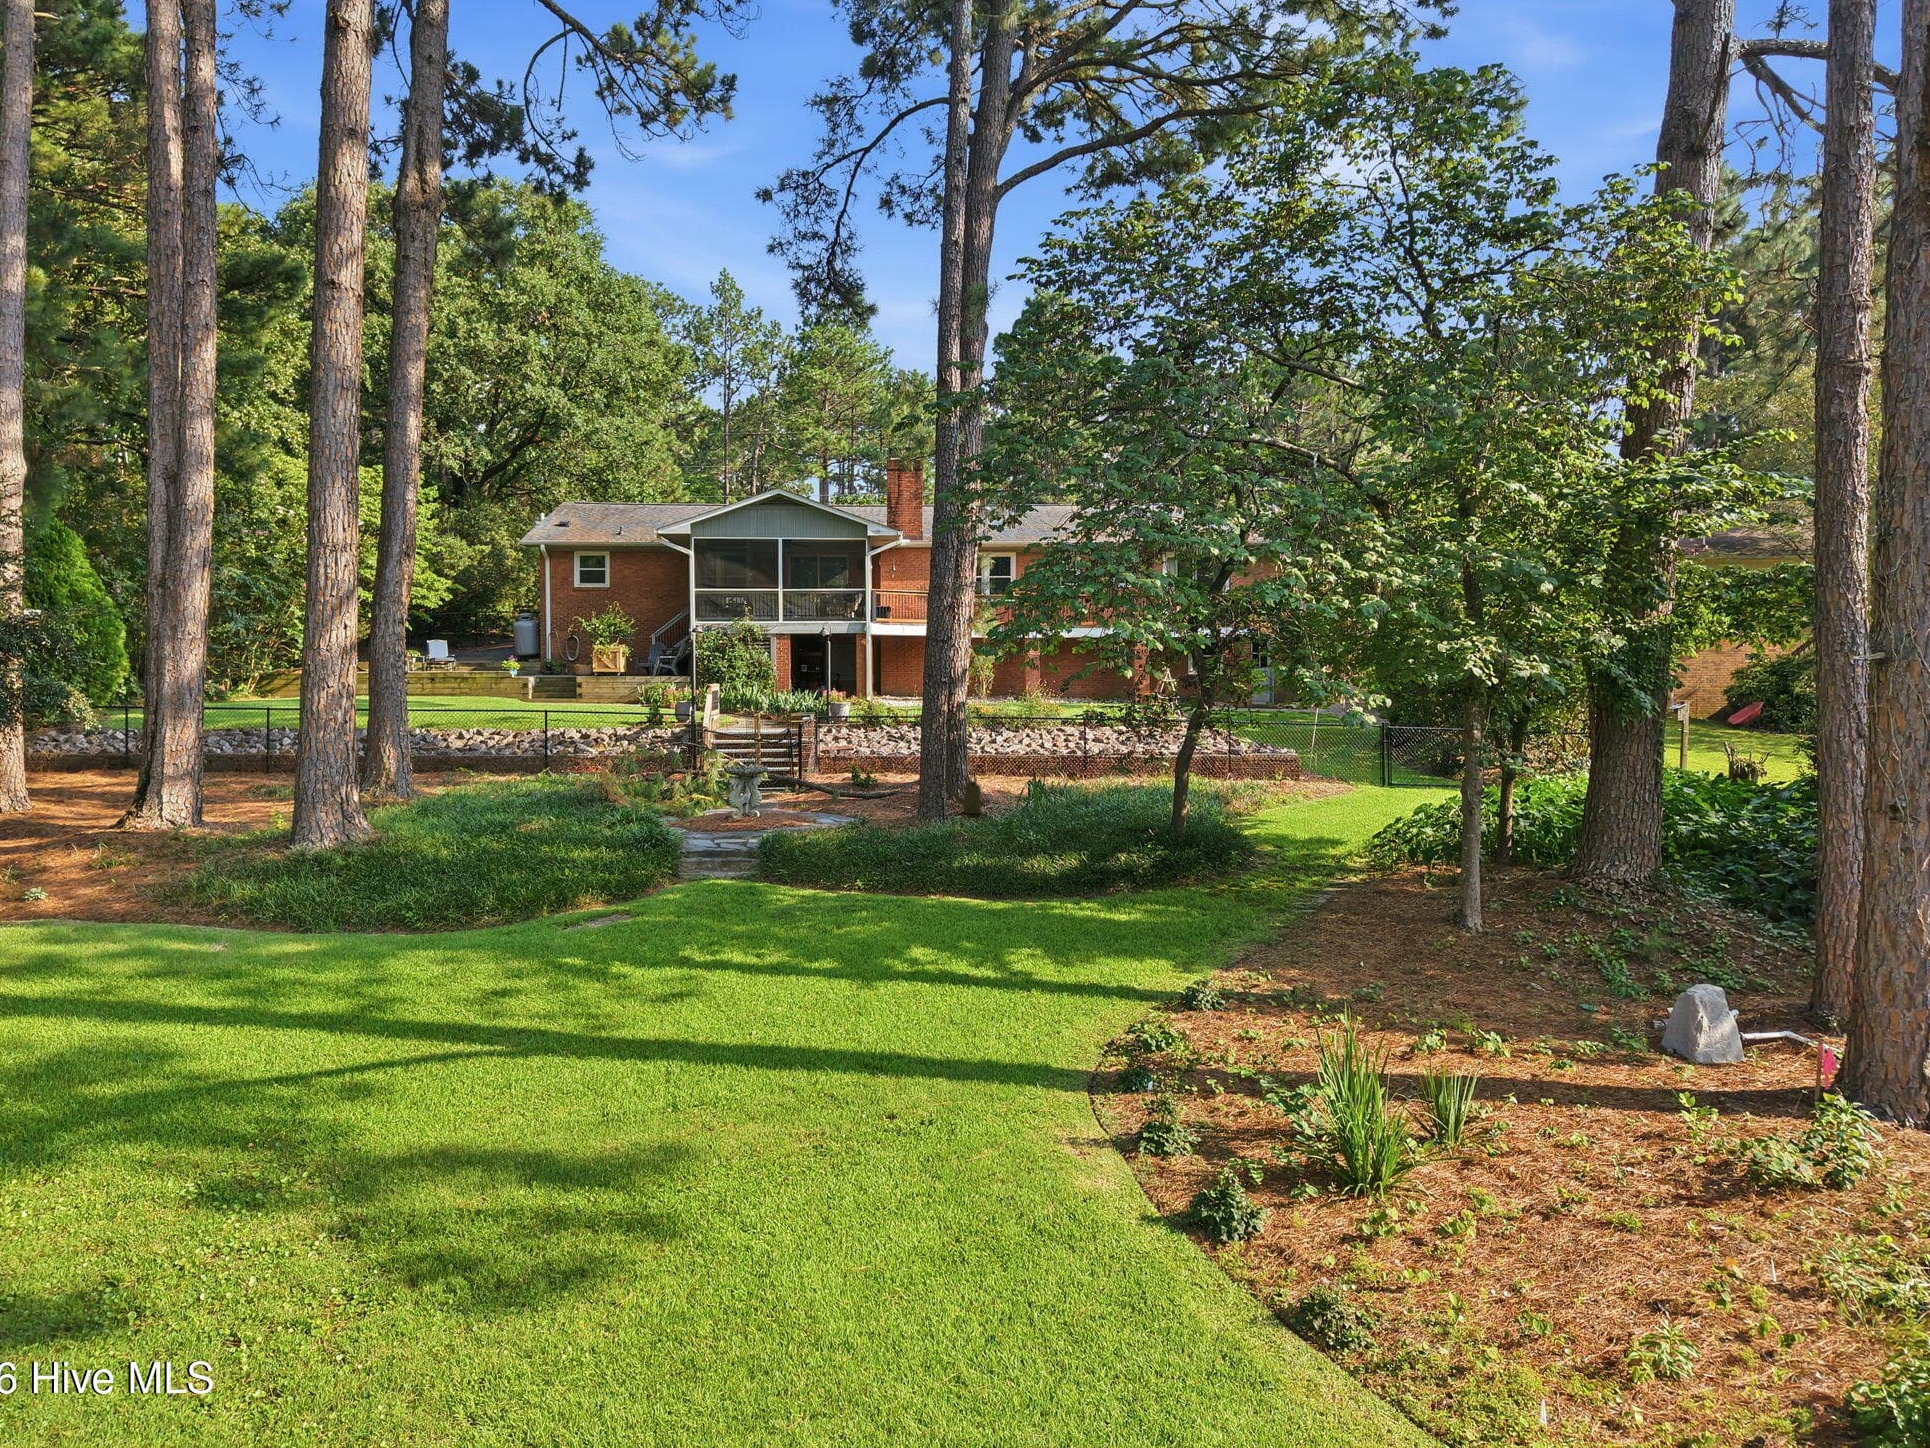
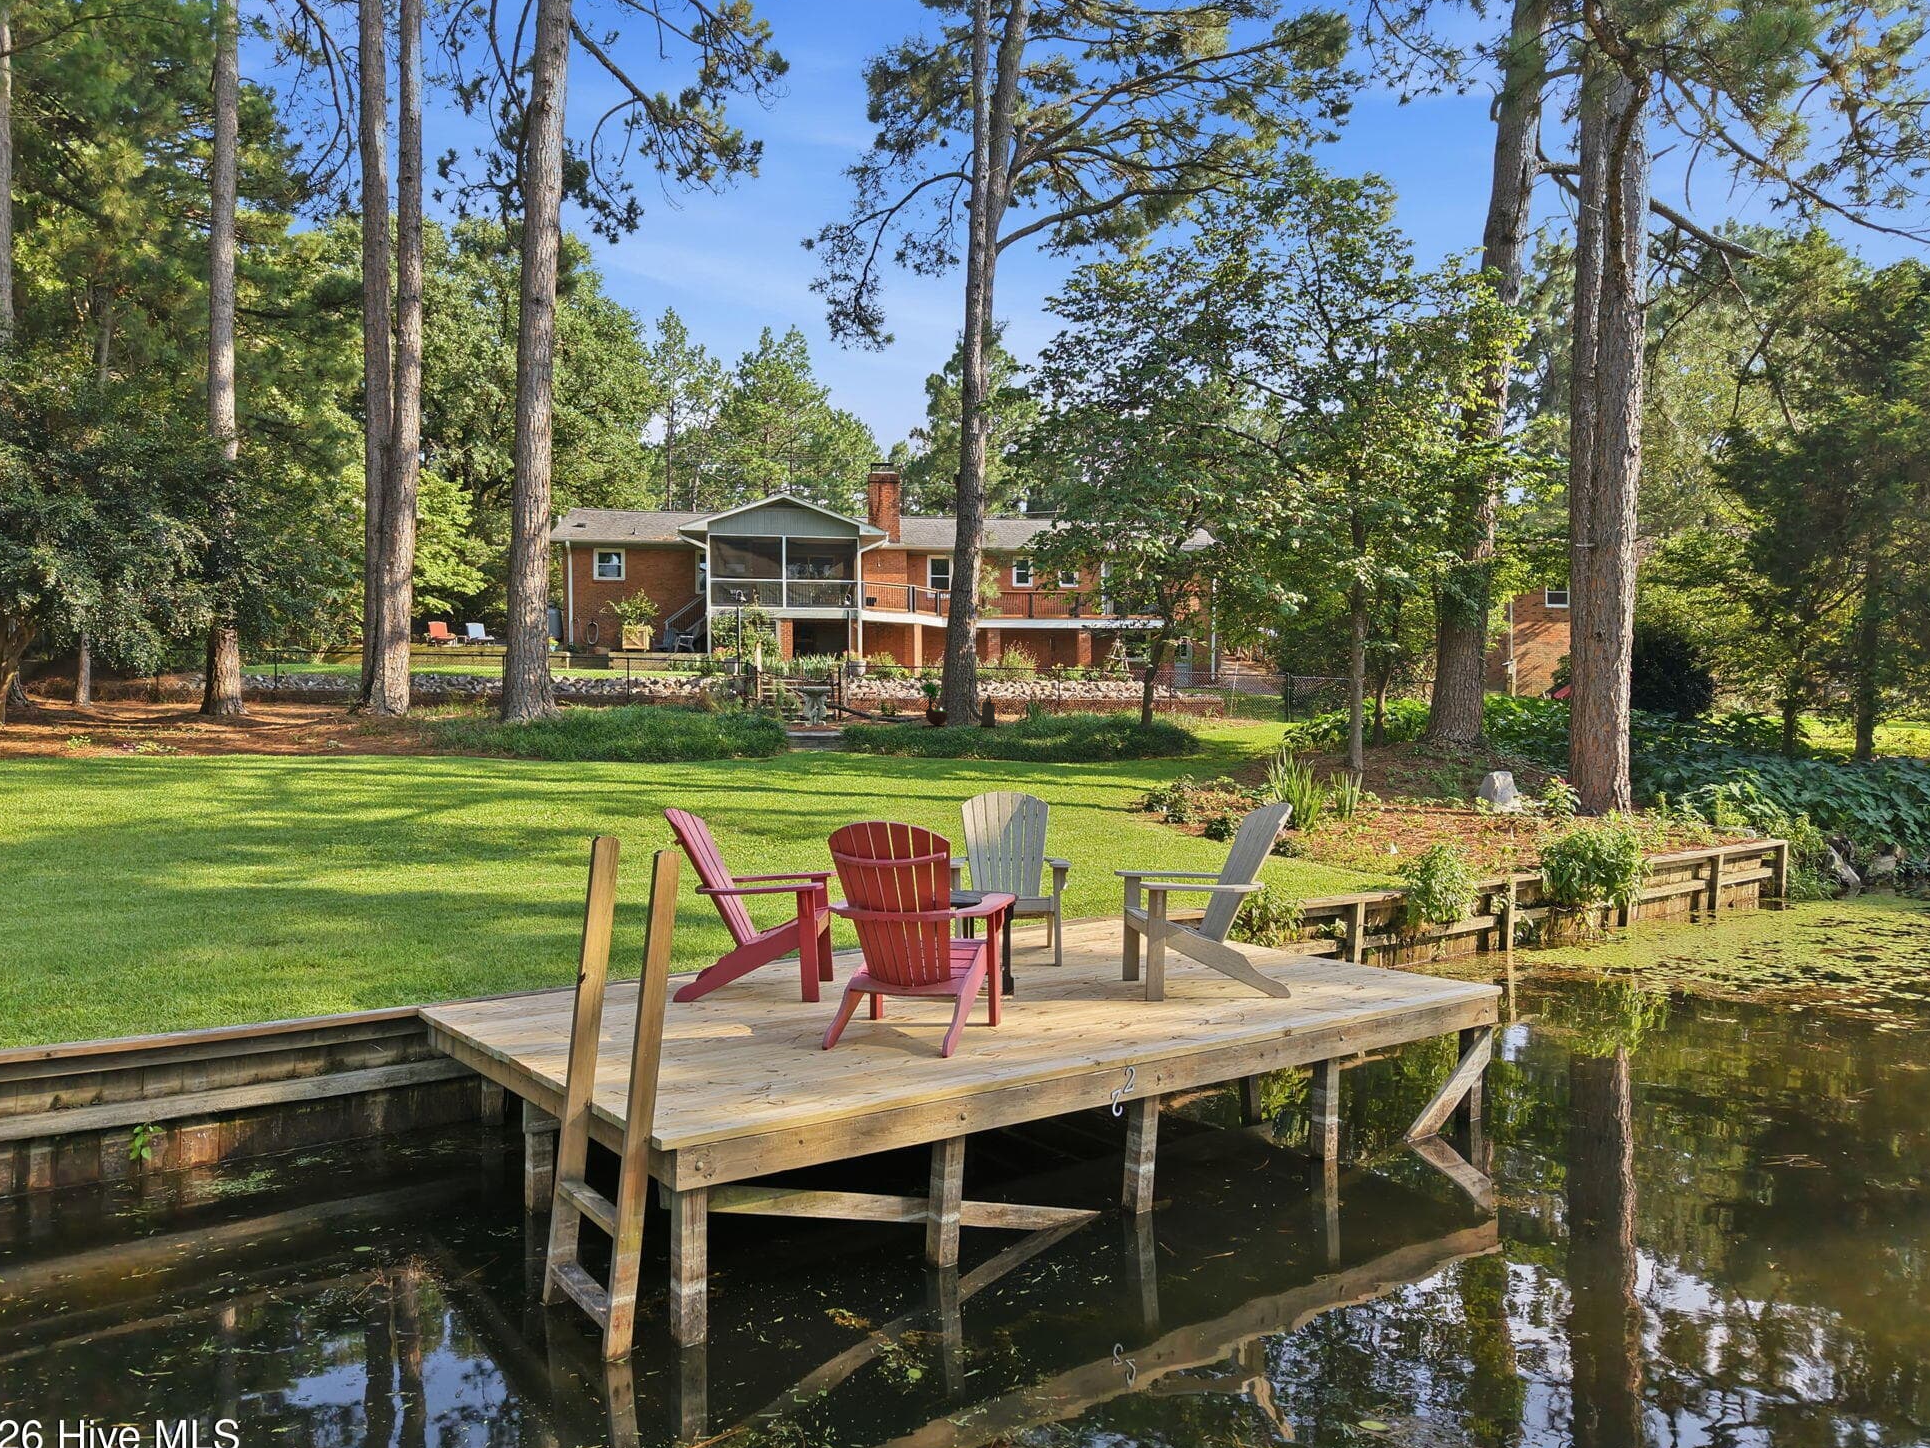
potted tree: none [883,746,920,810] -> present [920,681,947,725]

